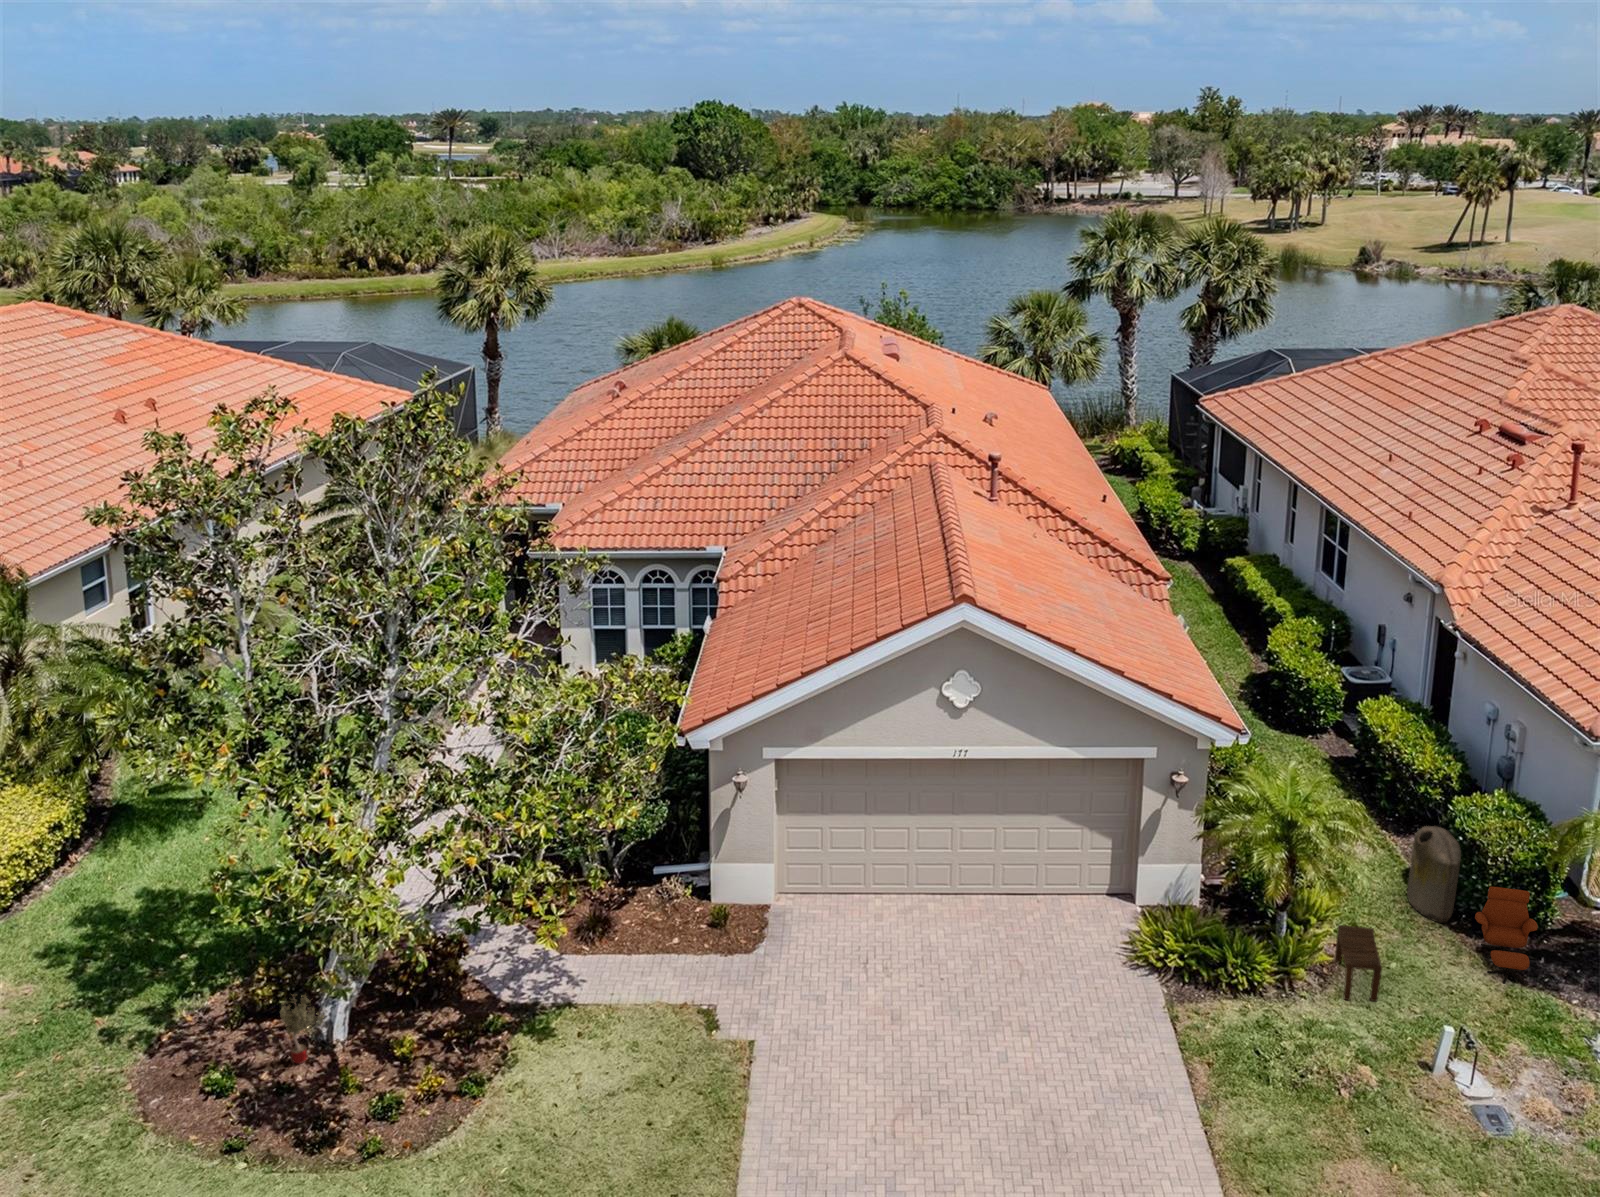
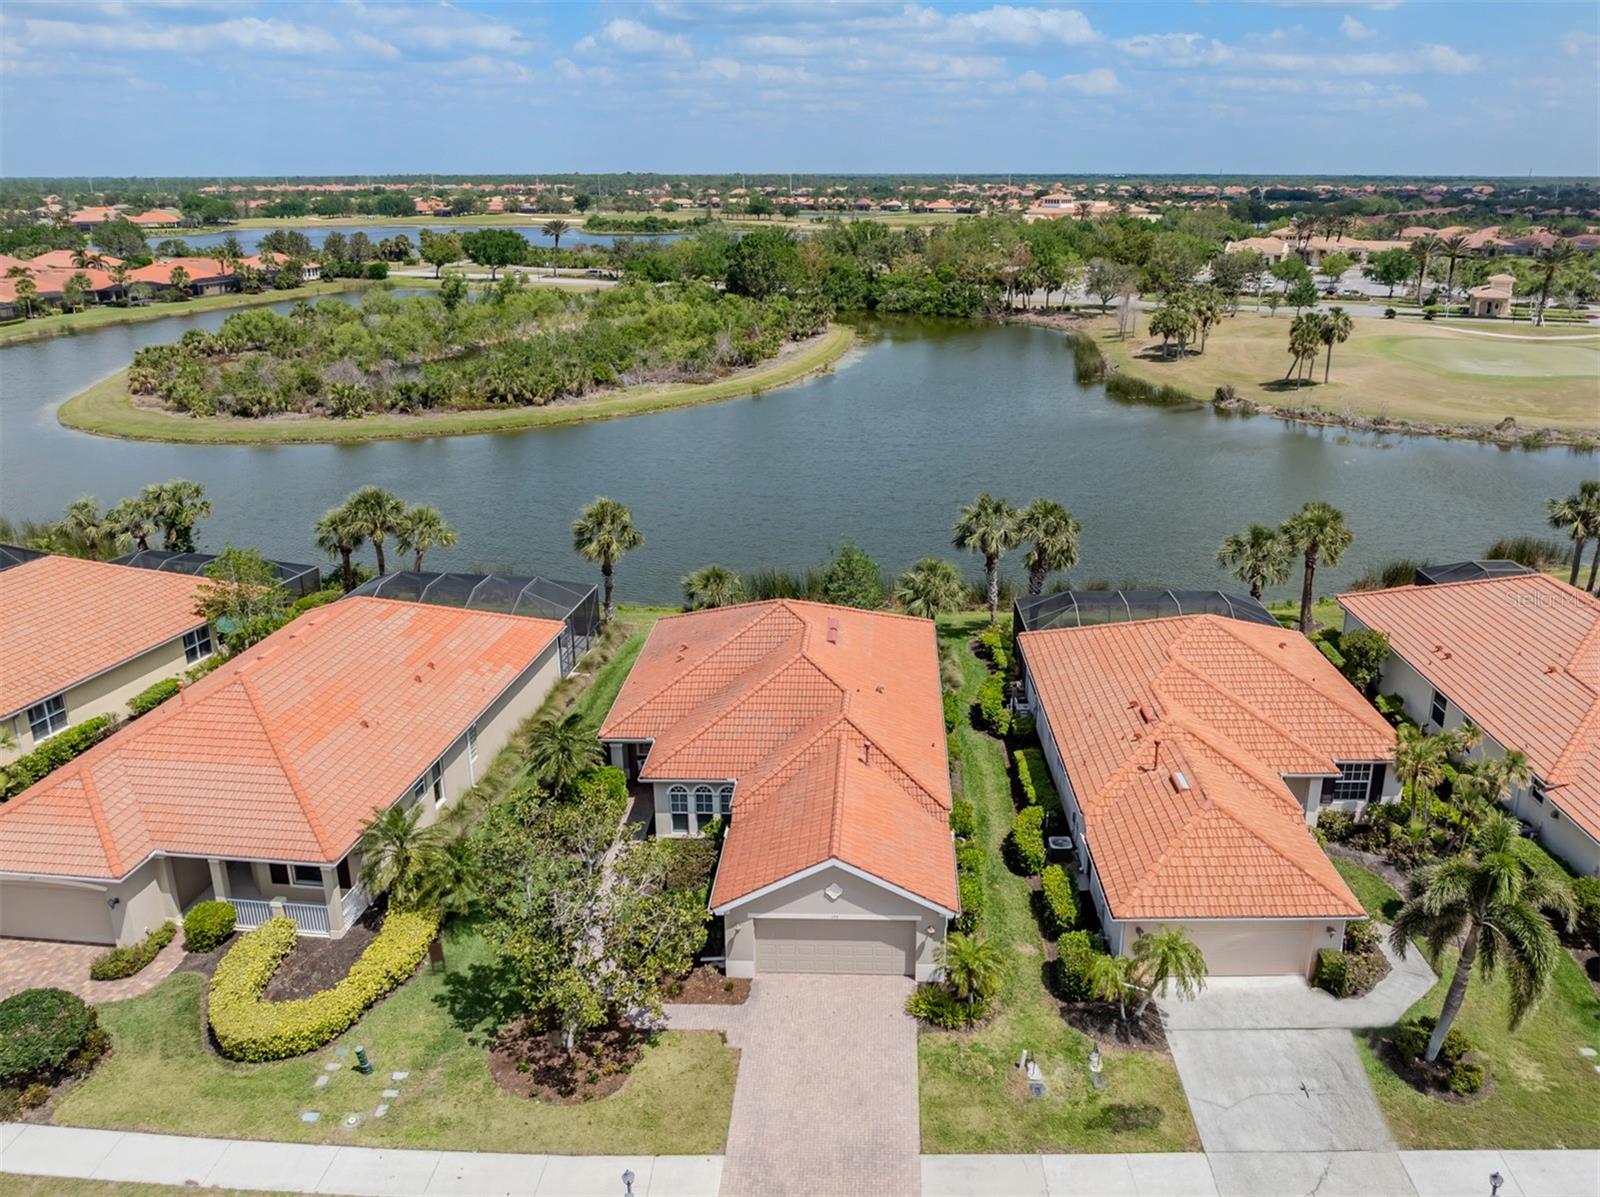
trash can: present [1407,826,1461,923] -> none [1040,947,1060,992]
lounge chair: present [1475,887,1538,984] -> none [1060,980,1085,1025]
bench: present [1335,925,1382,1001] -> present [428,942,446,975]

